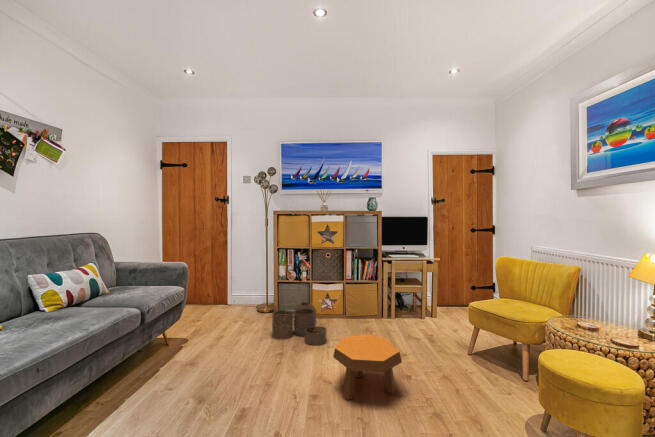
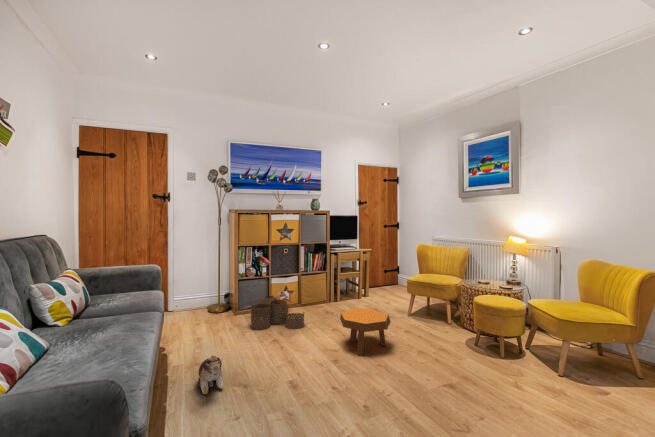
plush toy: none [144,362,184,401] -> present [198,356,223,394]

